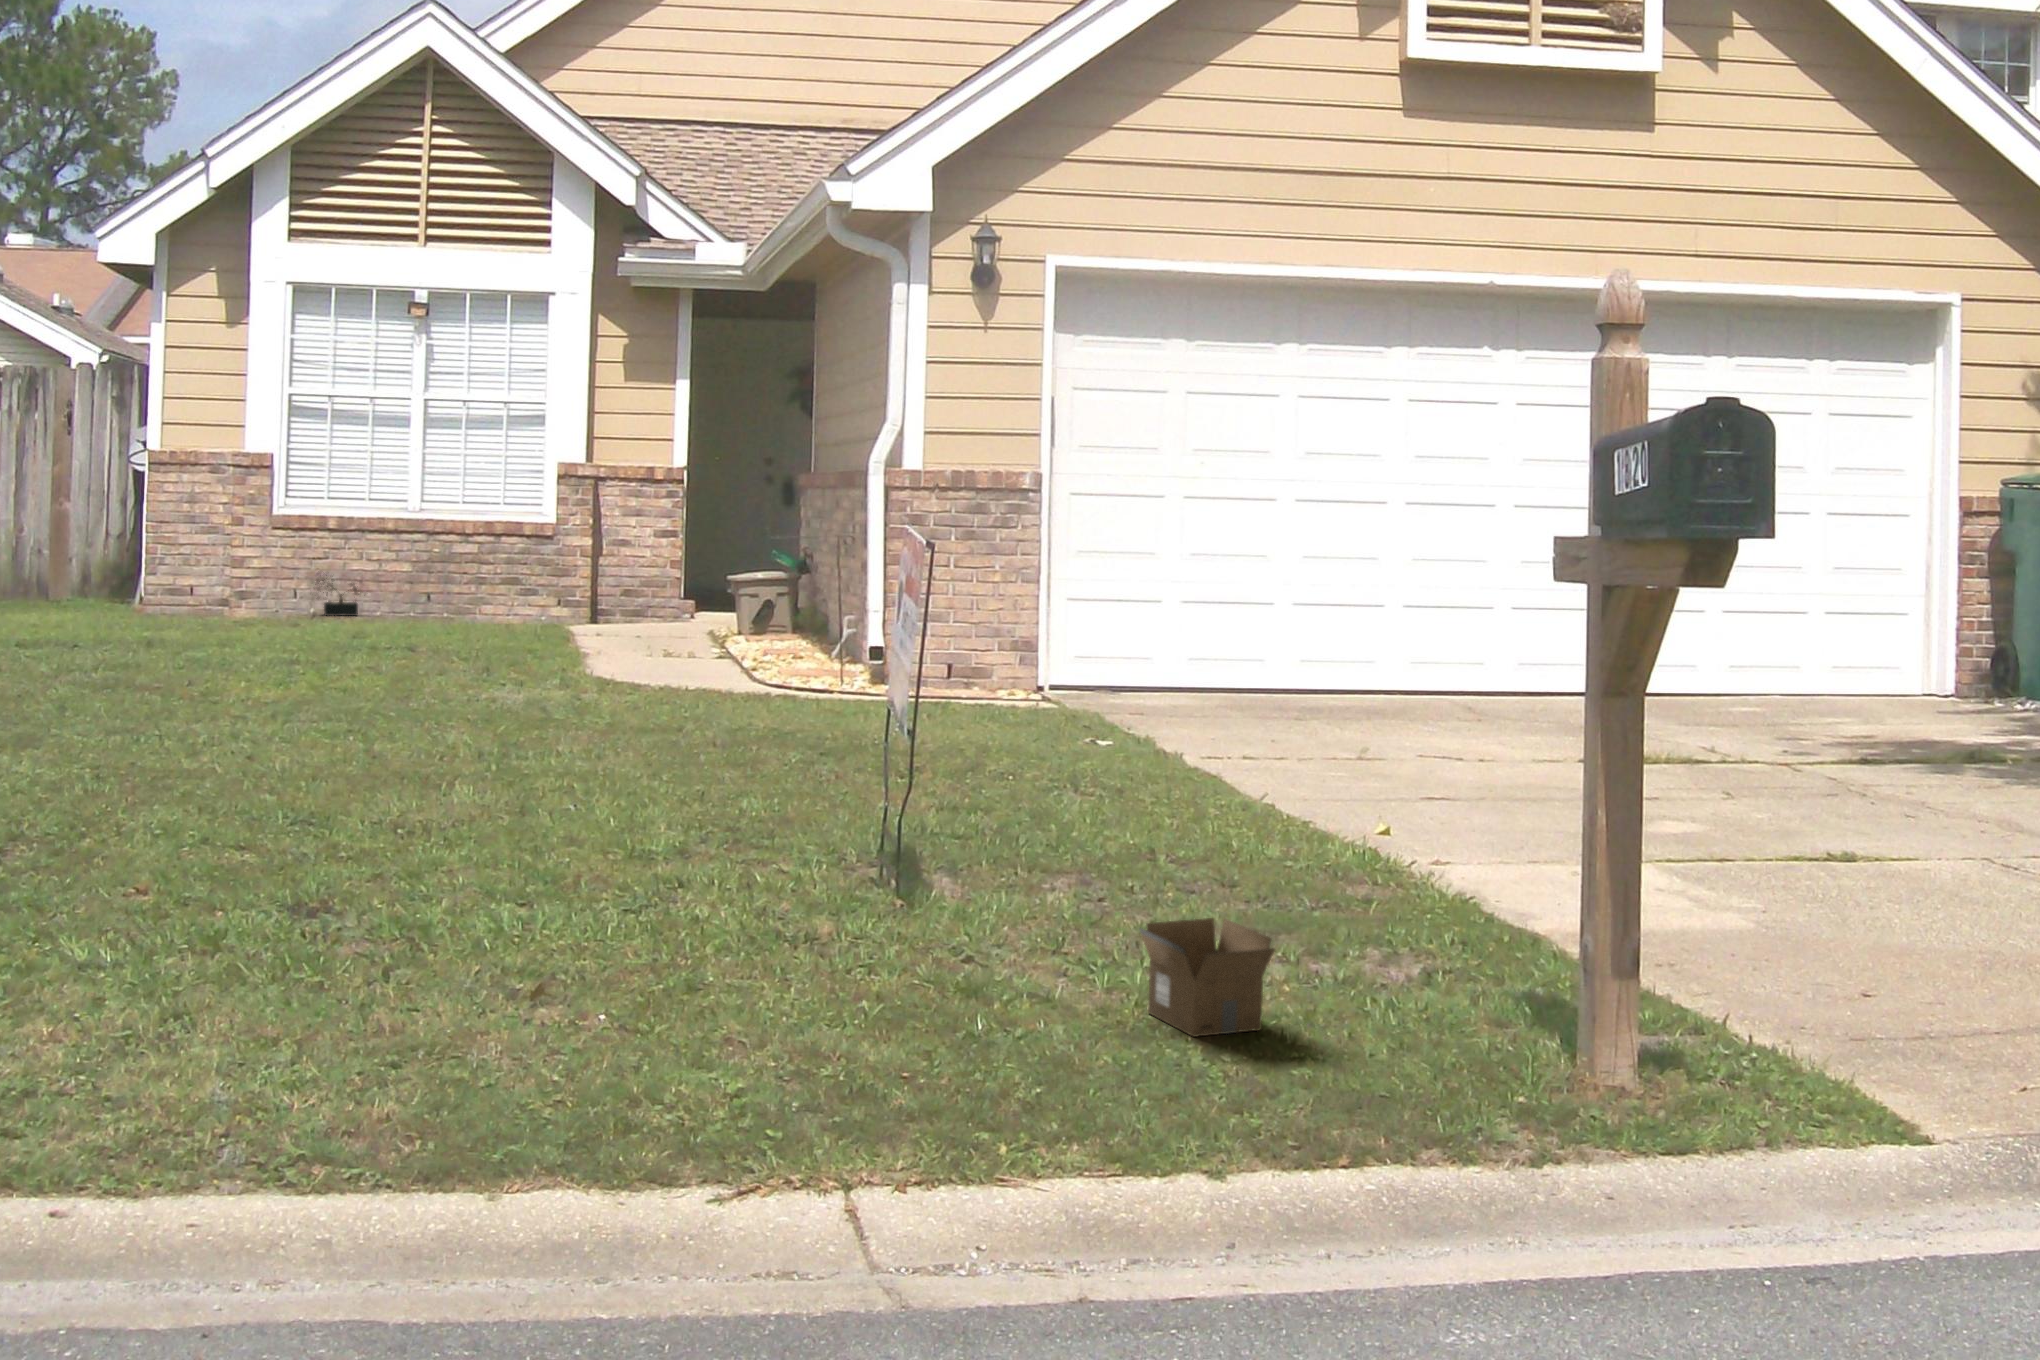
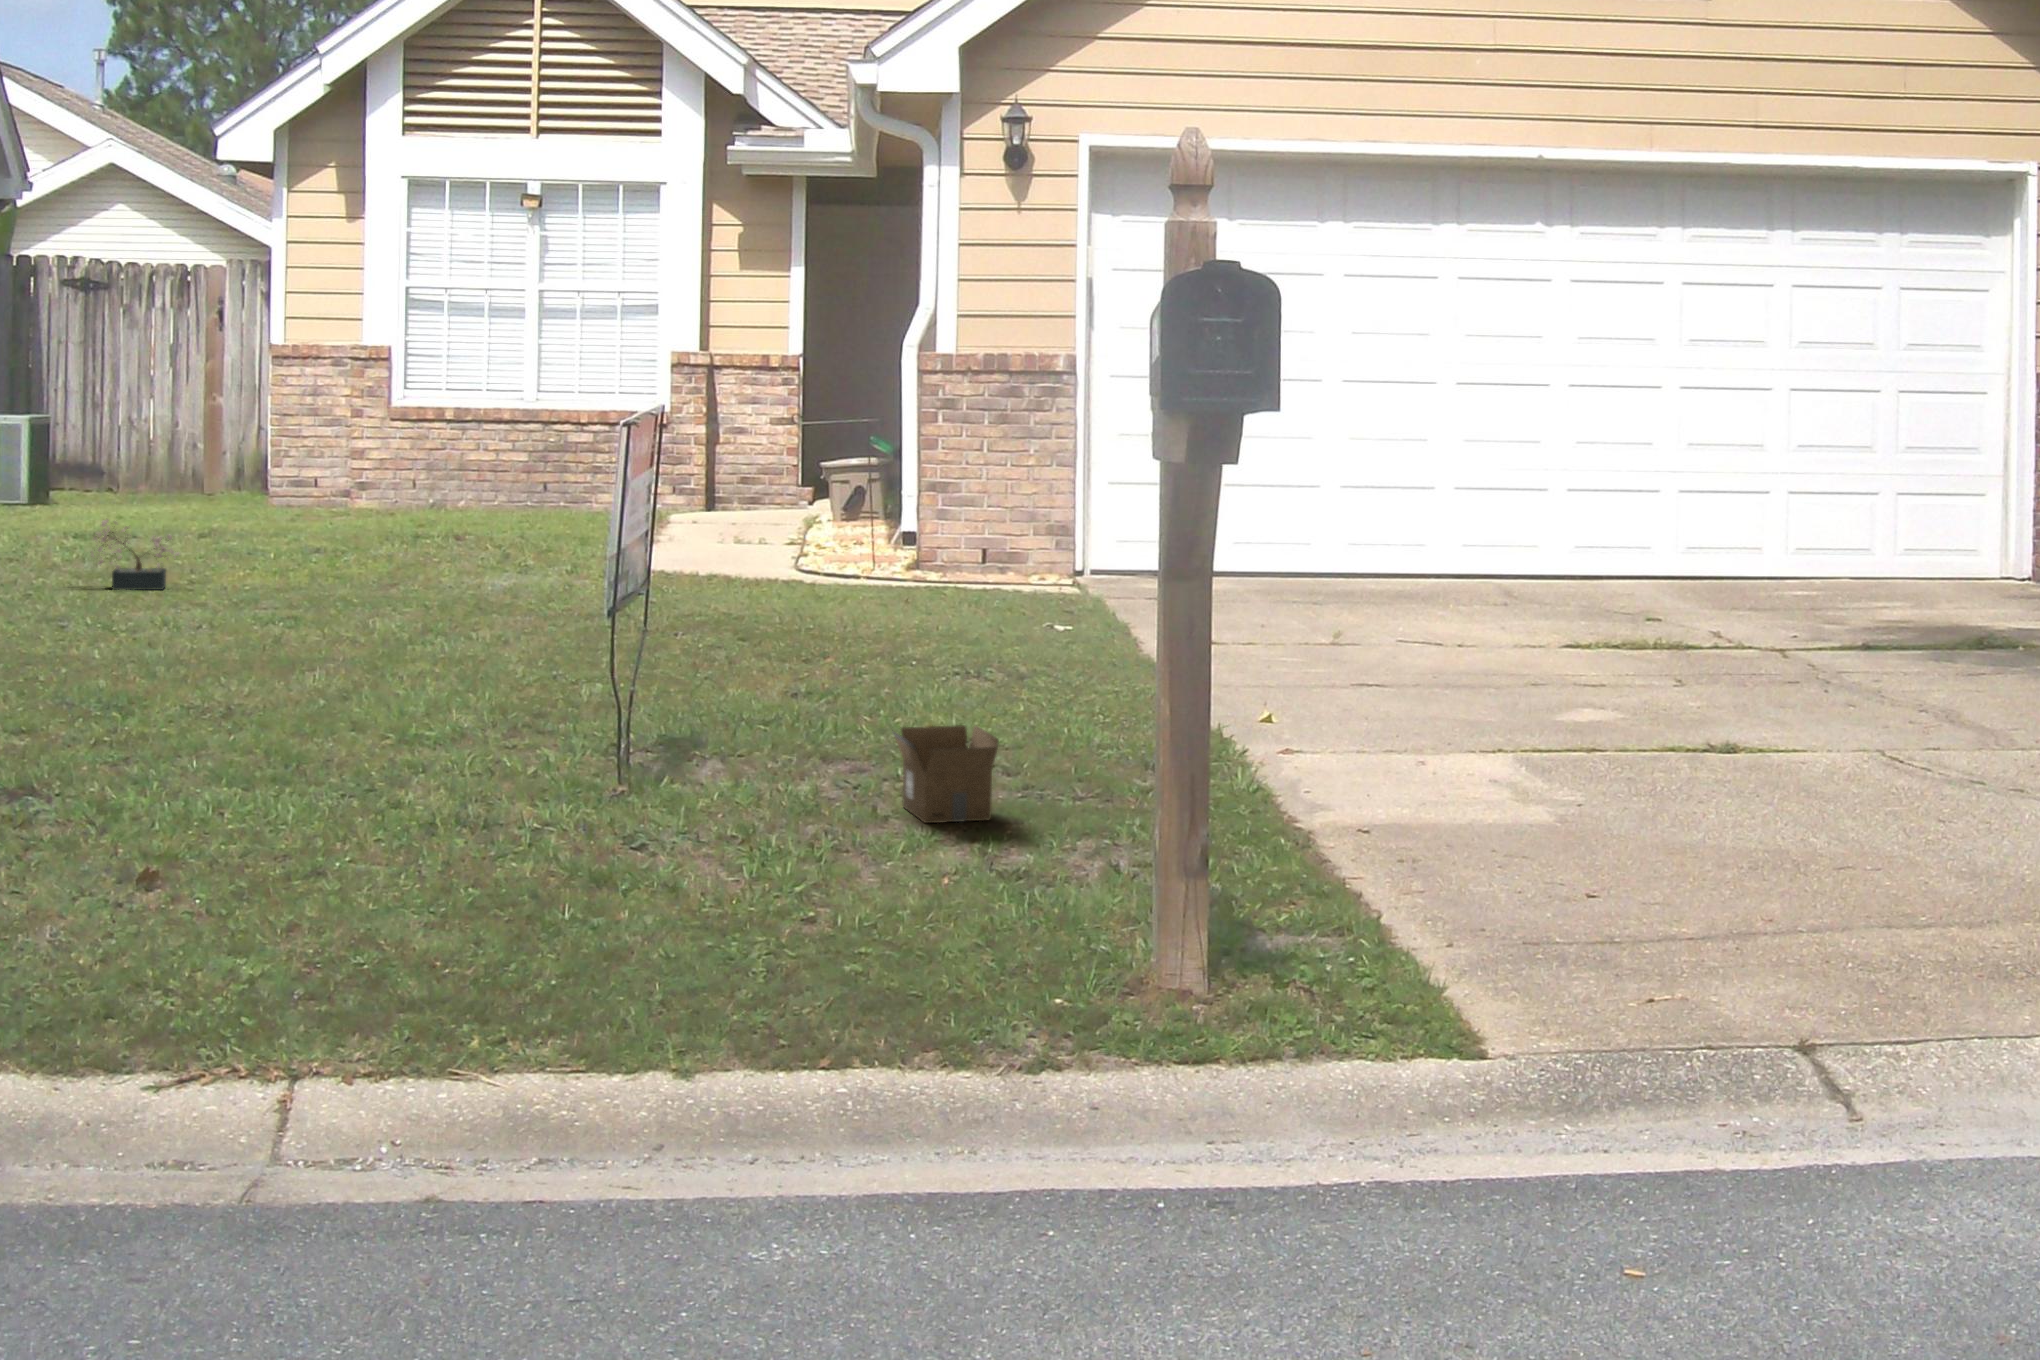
decorative plant: present [315,571,365,616] -> present [91,520,179,590]

